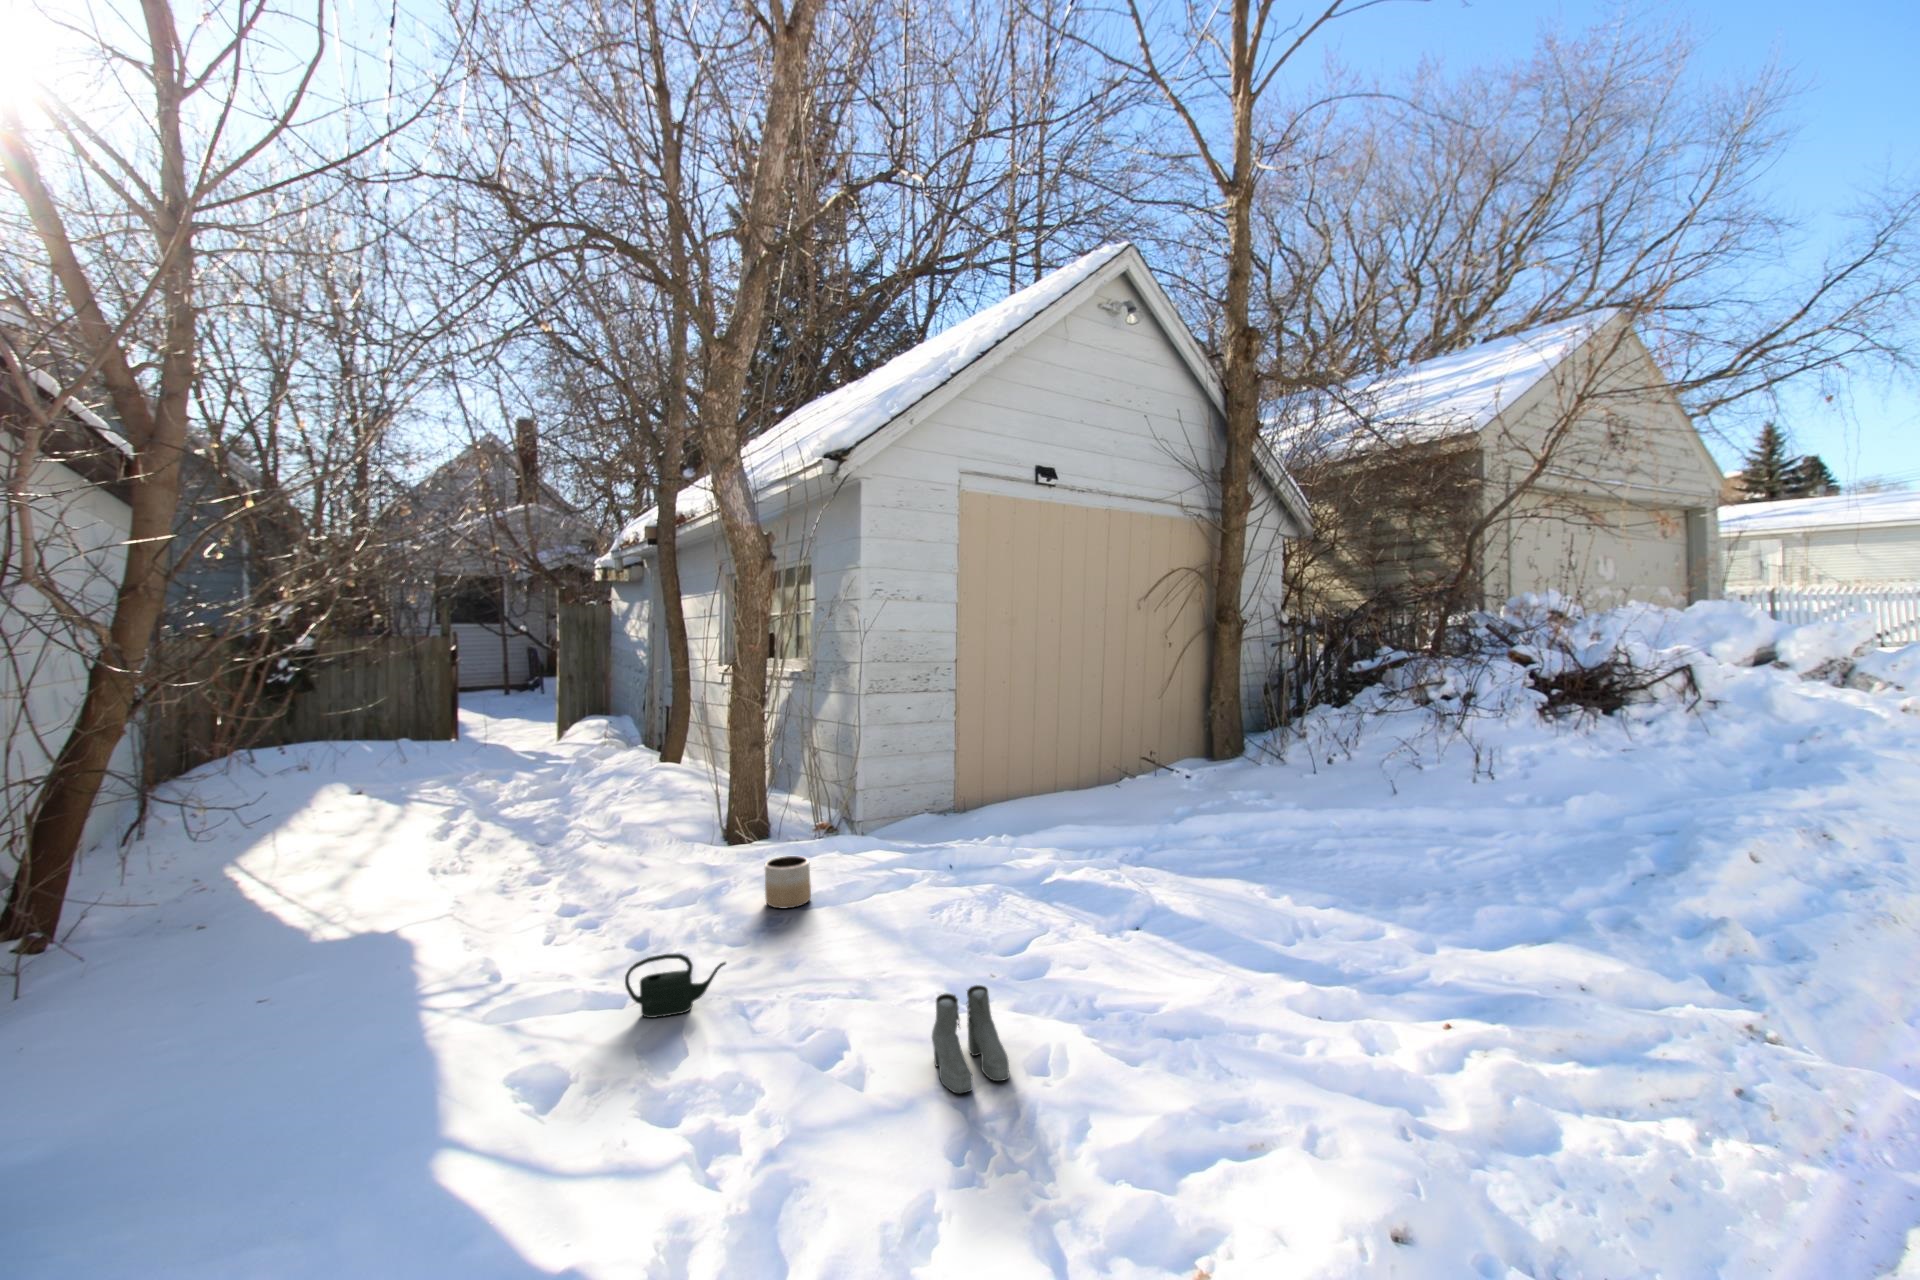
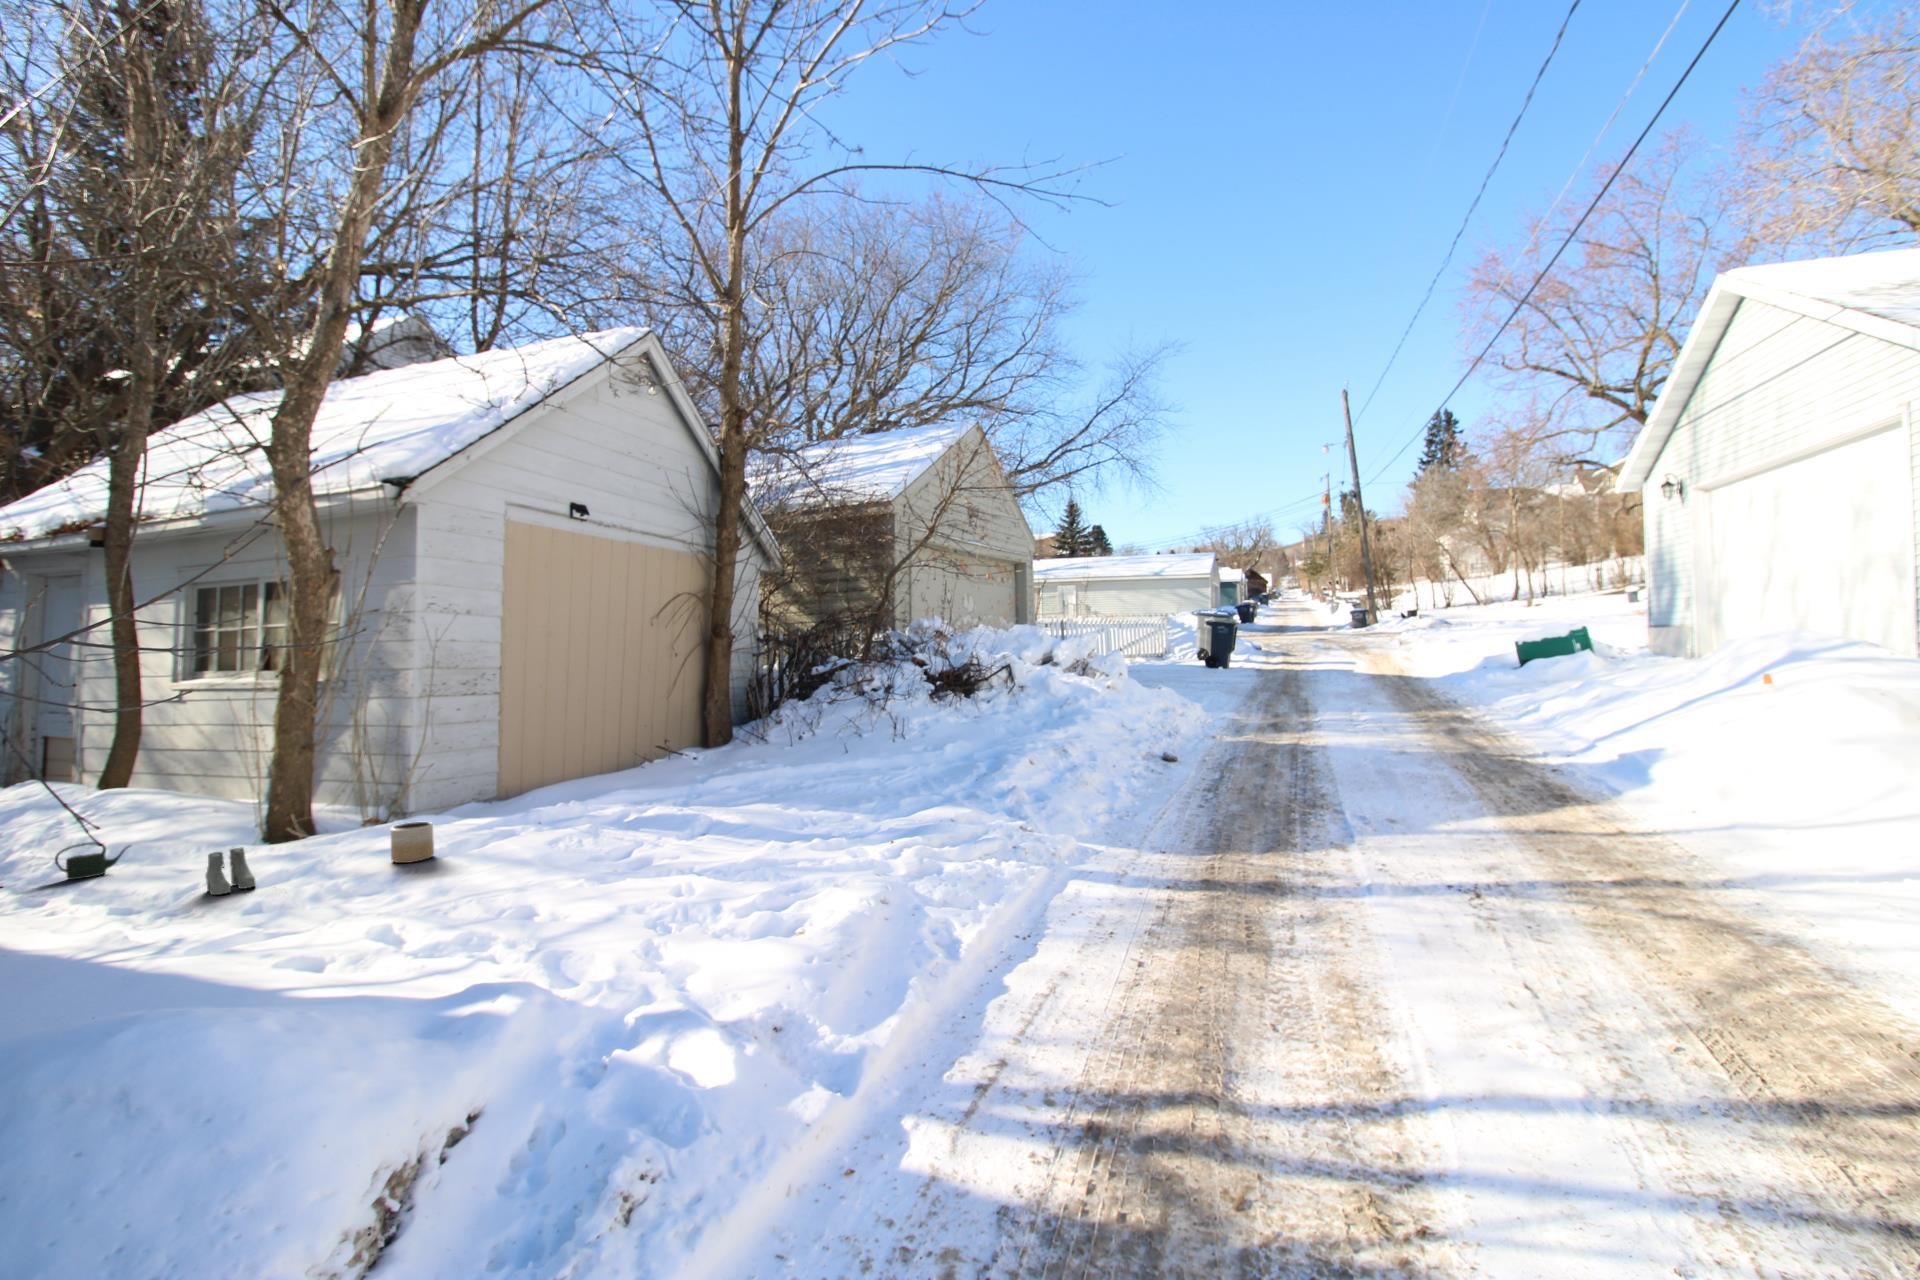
watering can: present [625,954,726,1018] -> present [55,842,130,880]
boots: present [932,985,1010,1094] -> present [205,848,256,895]

